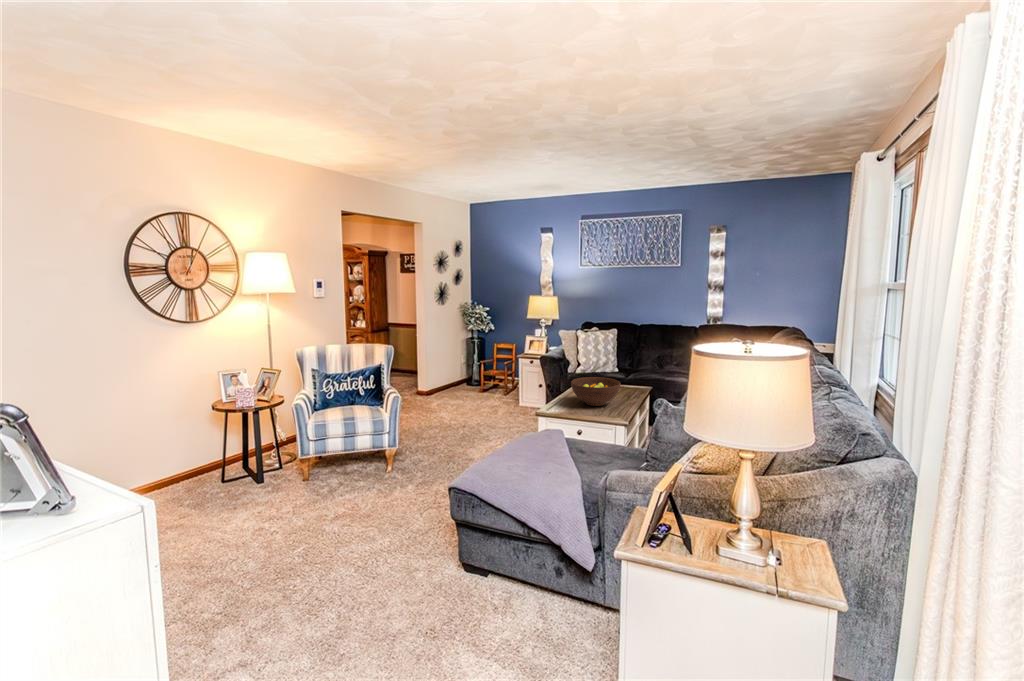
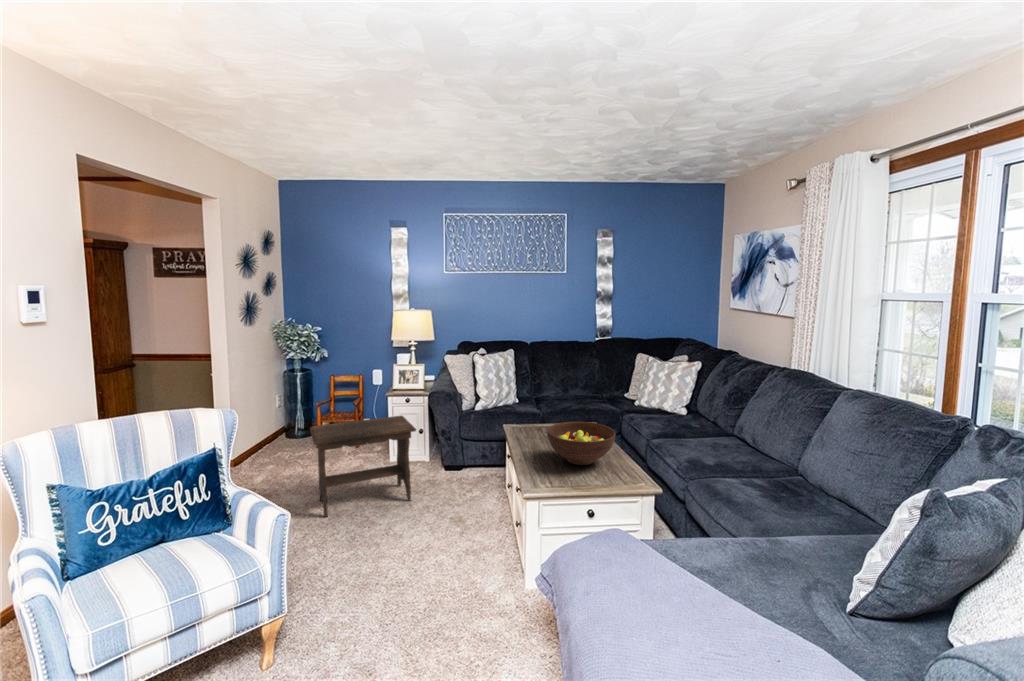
footstool: none [450,369,516,426] -> present [310,416,416,517]

